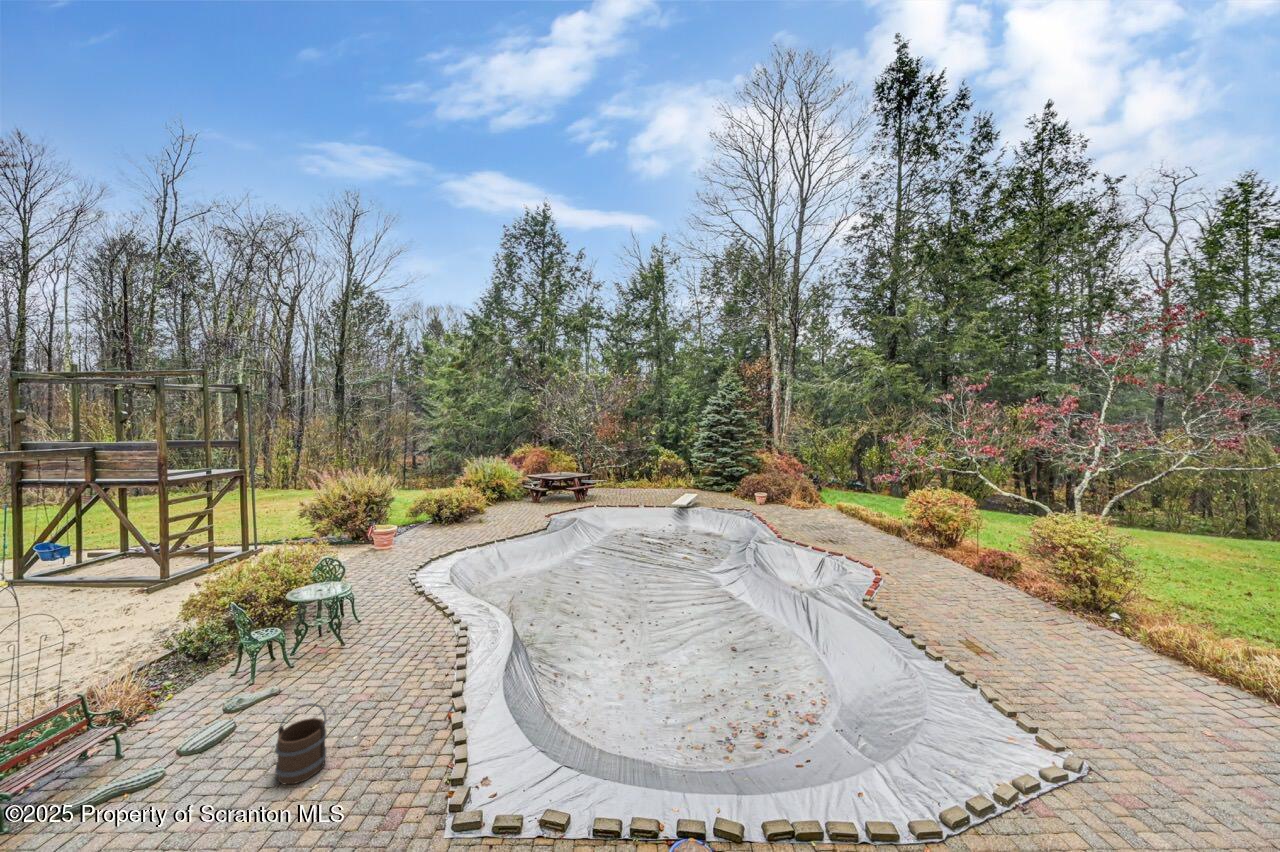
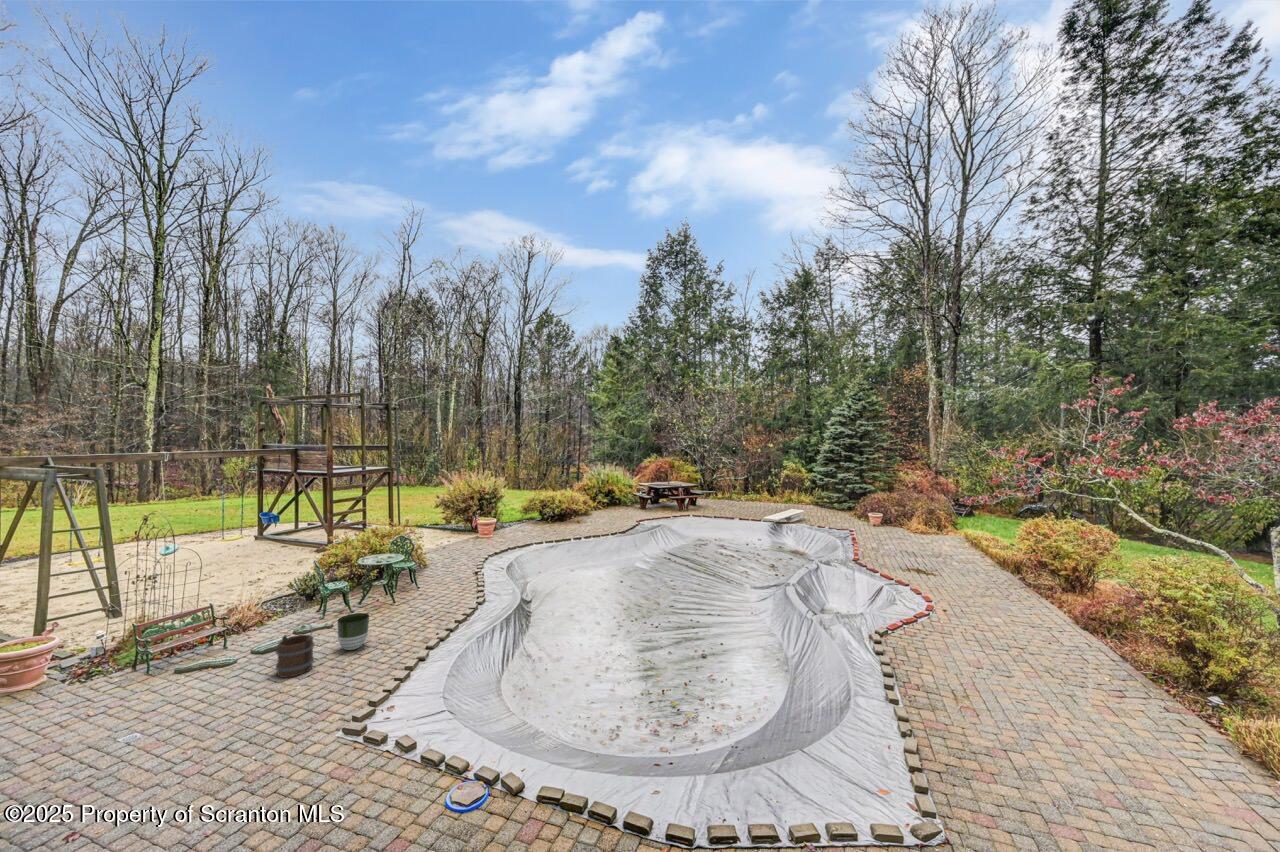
planter: none [336,673,377,725] -> present [337,613,369,650]

